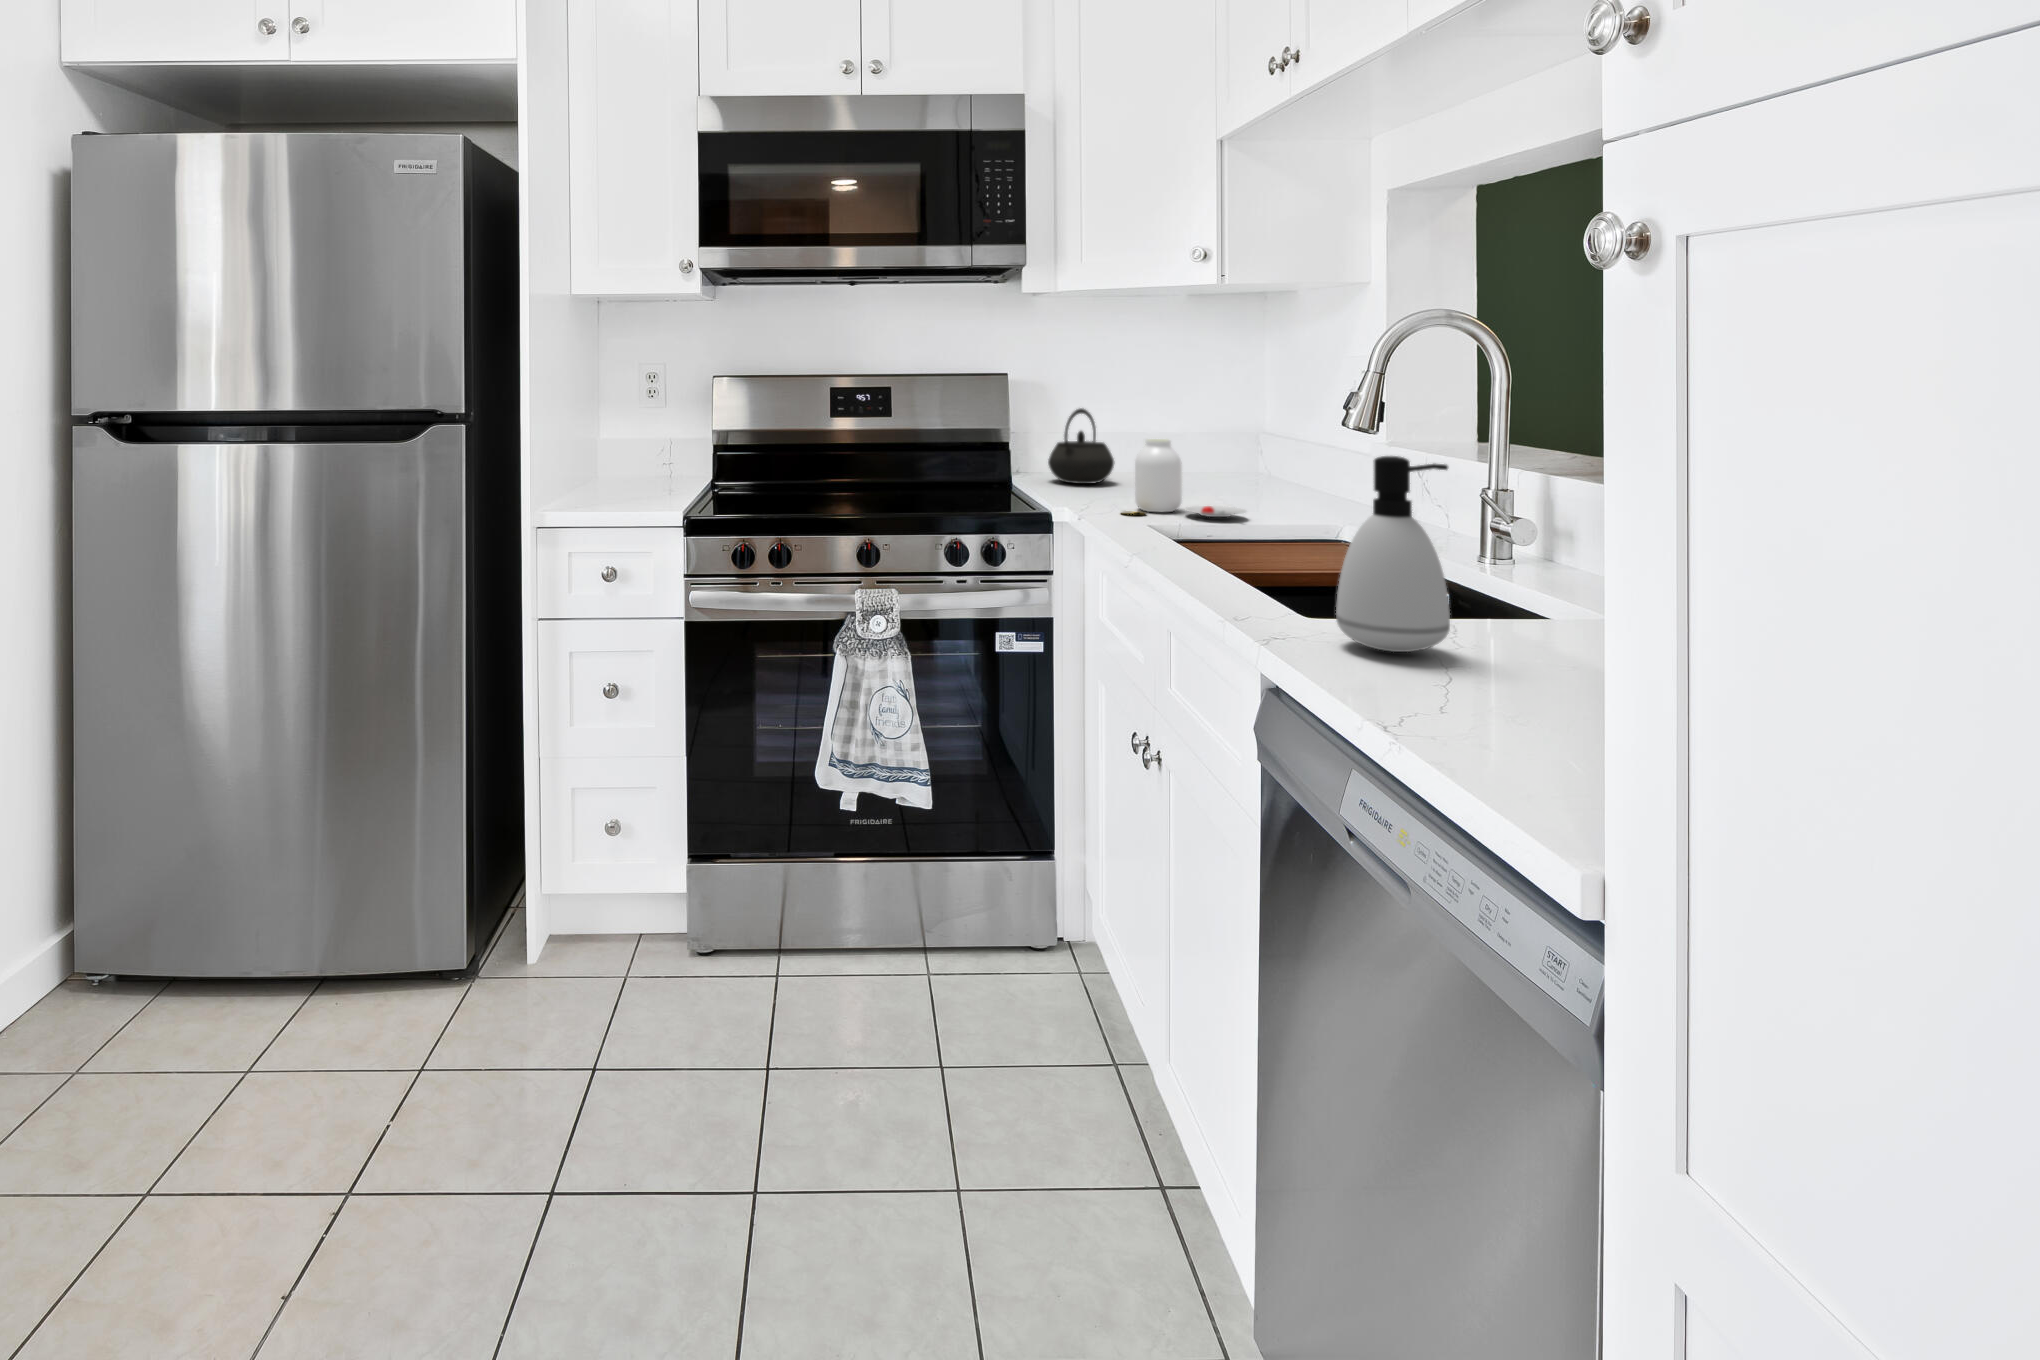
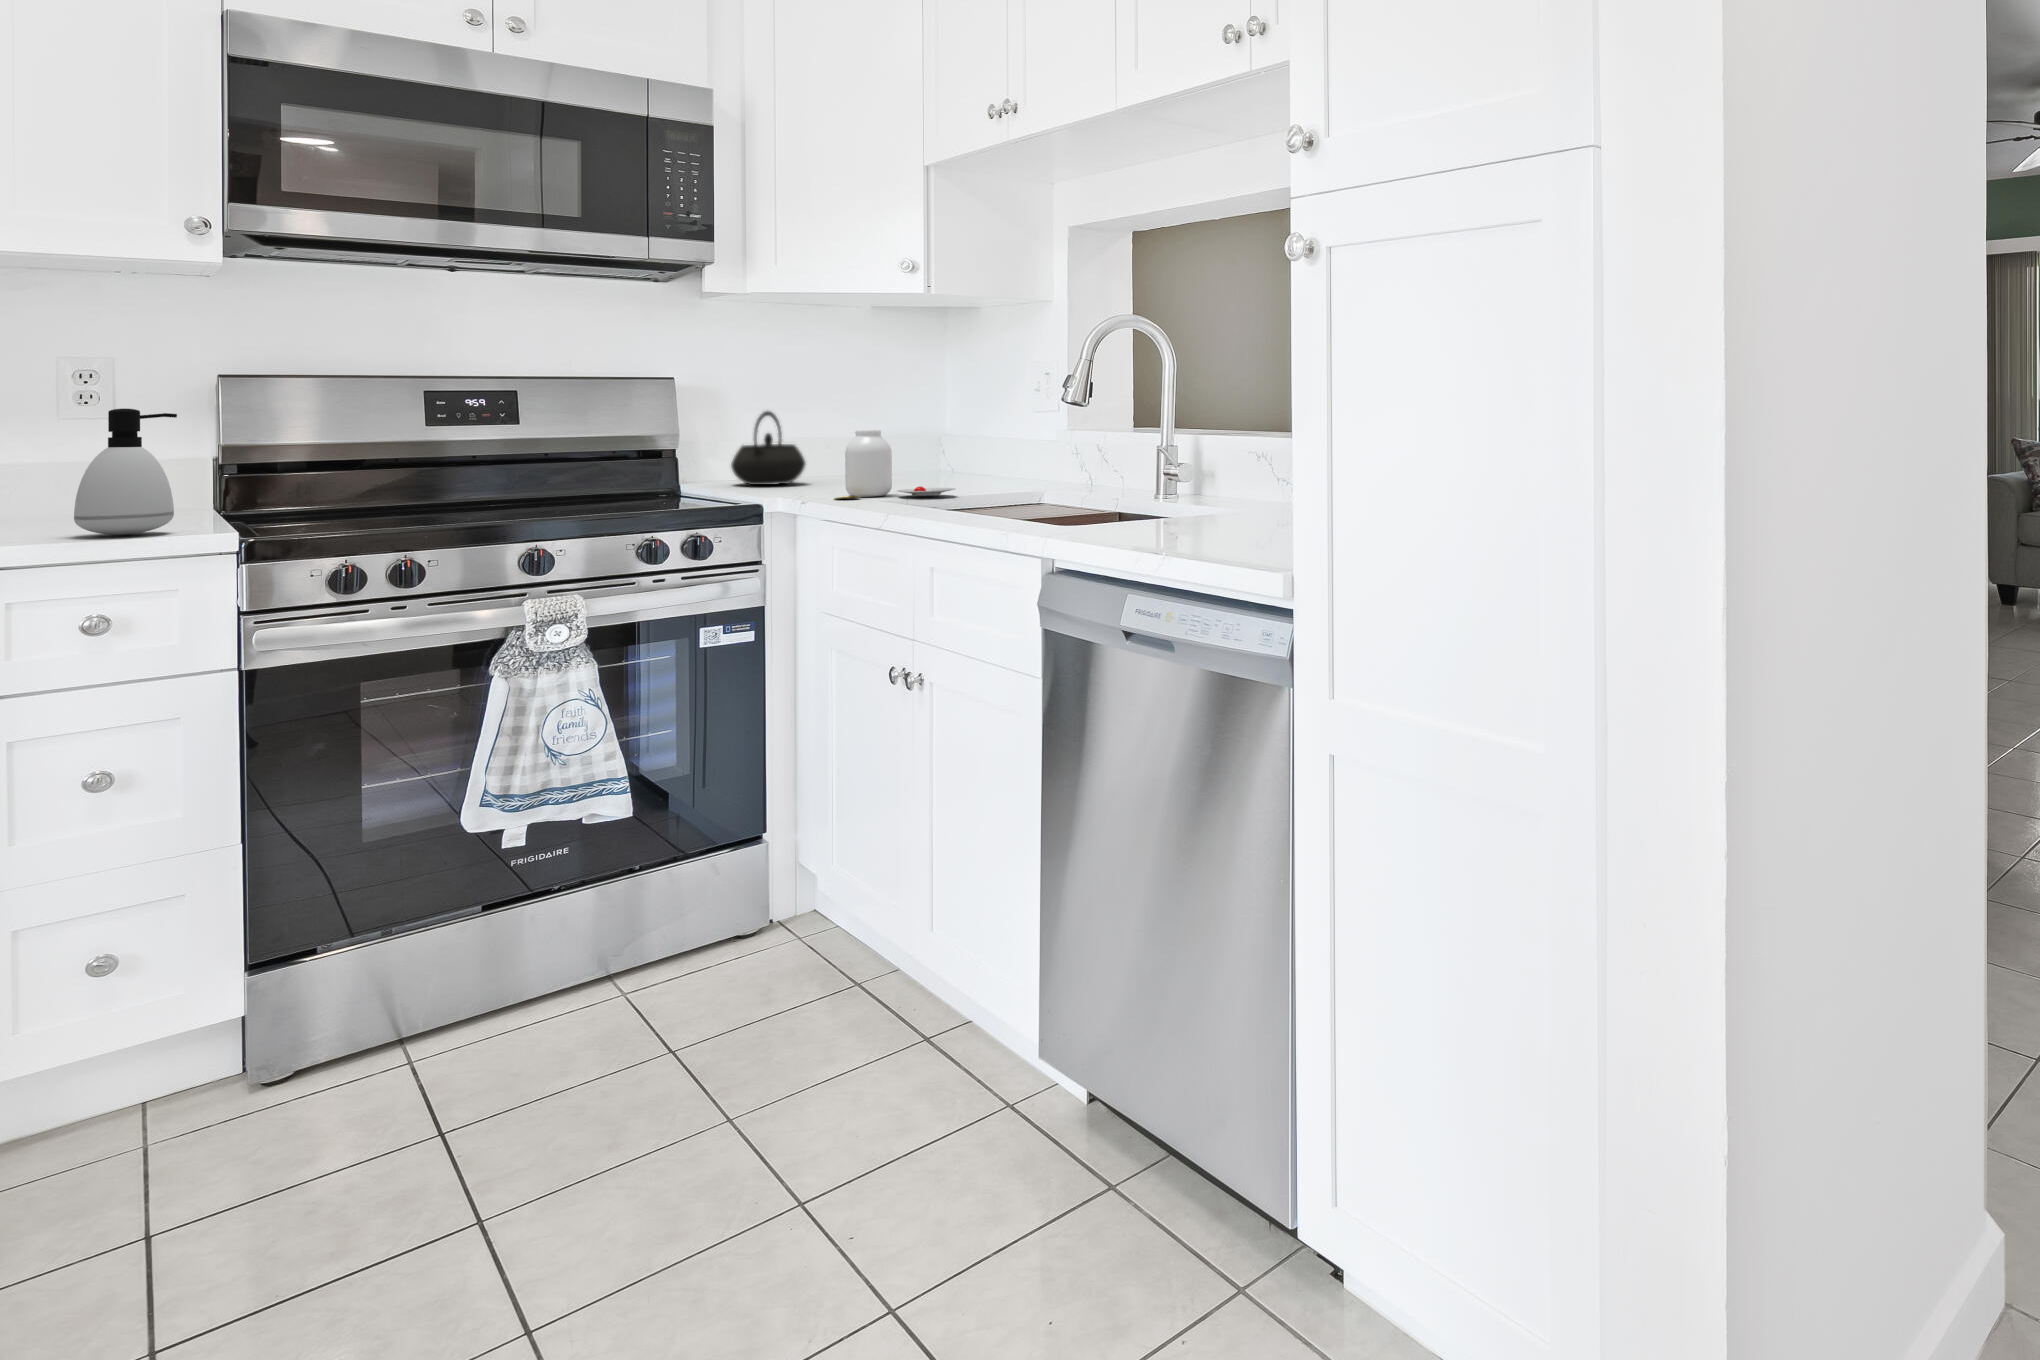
soap dispenser: present [1336,456,1450,652] -> present [74,408,177,535]

